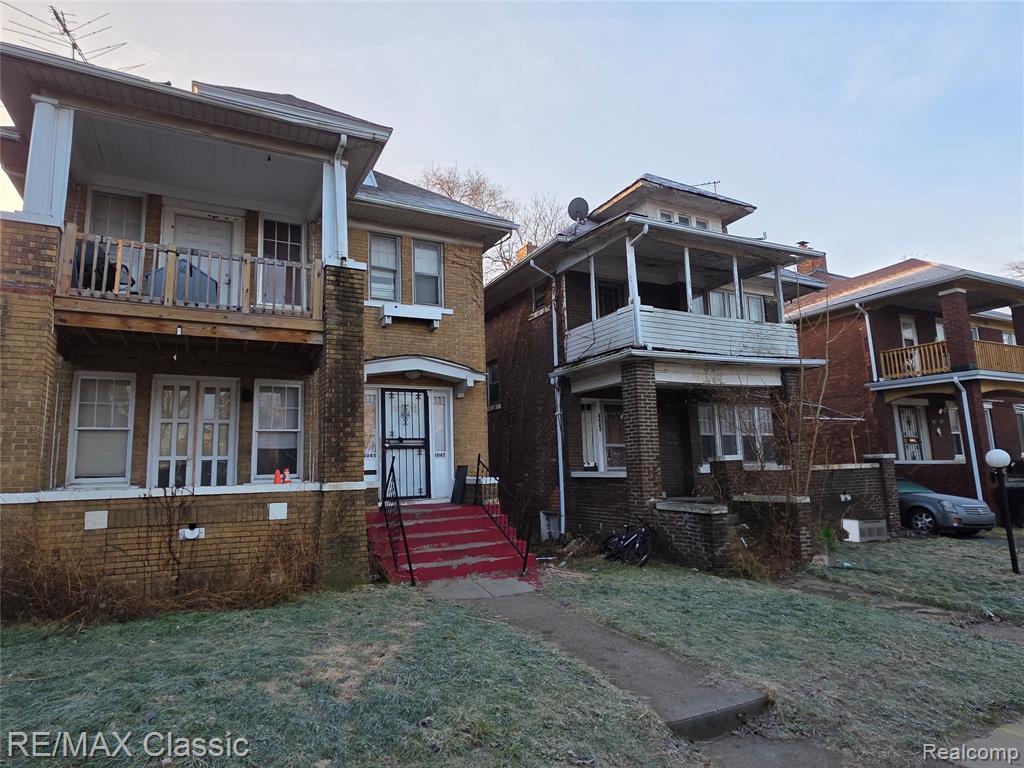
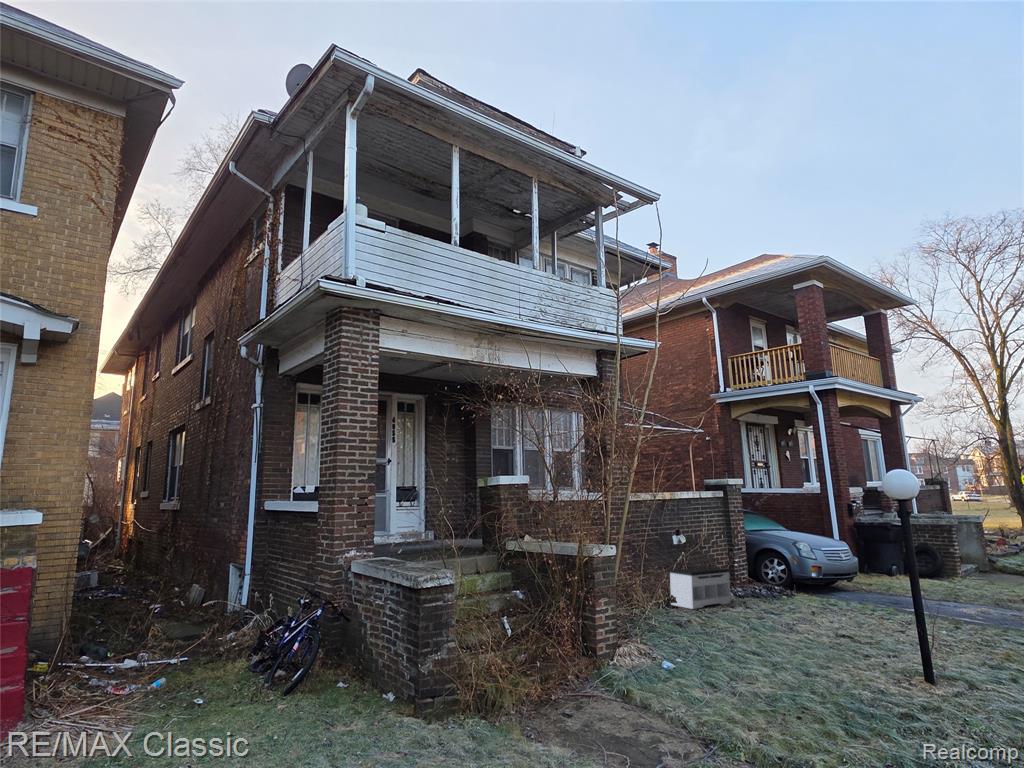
potted plant: present [820,526,836,567] -> none [608,596,654,677]

